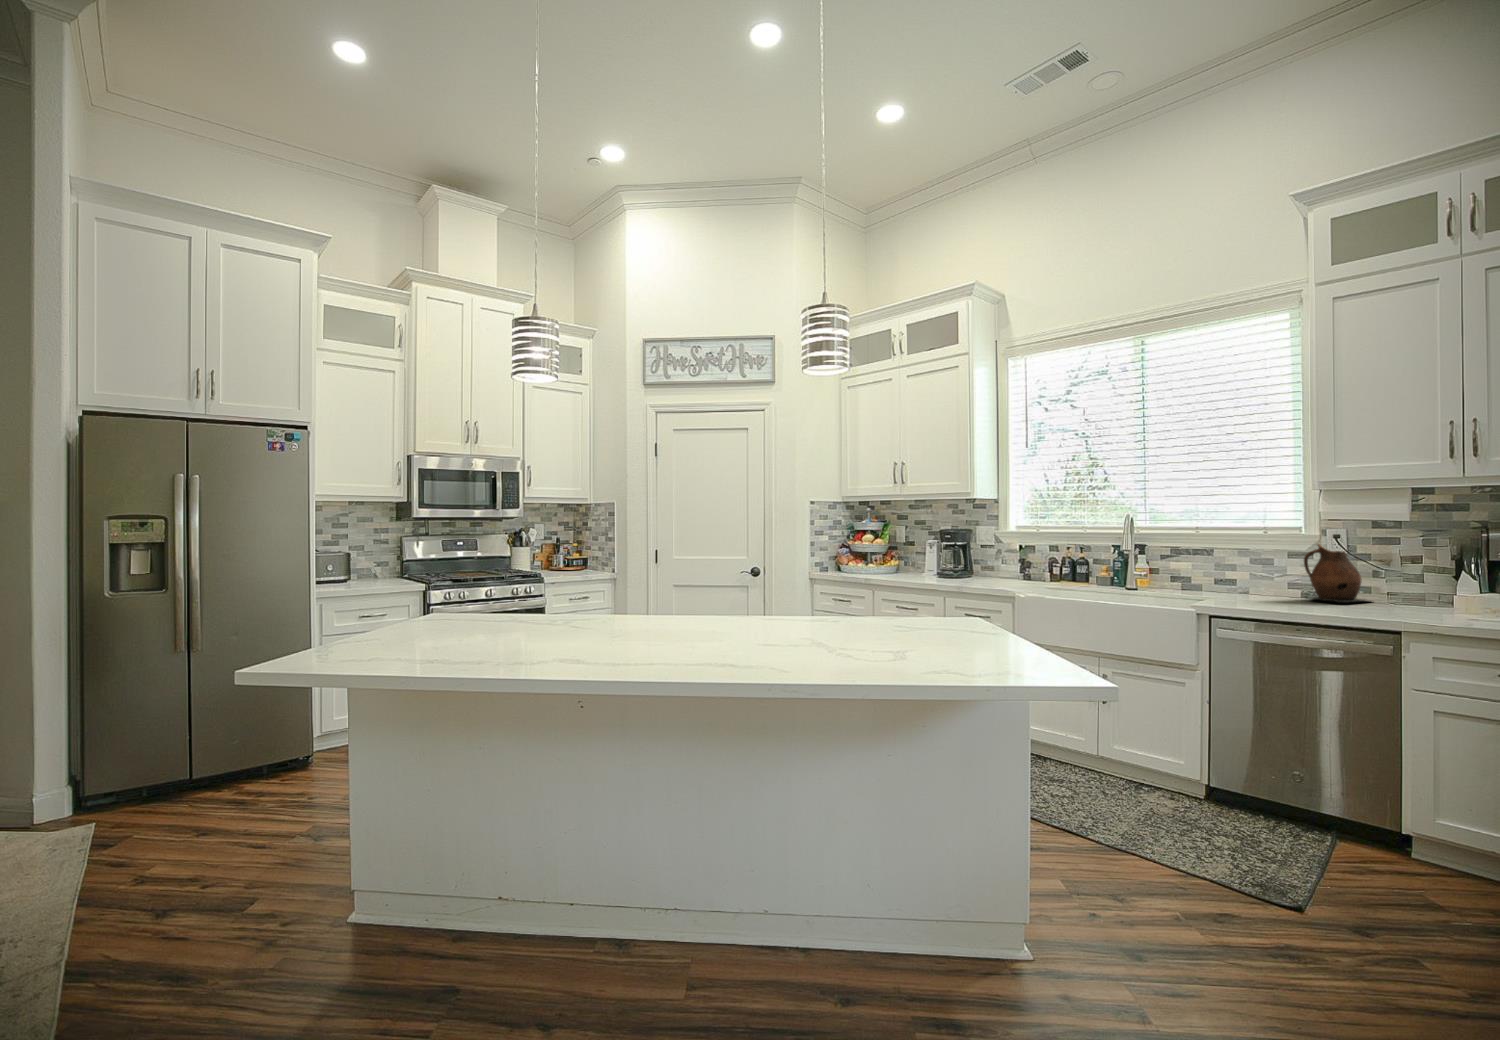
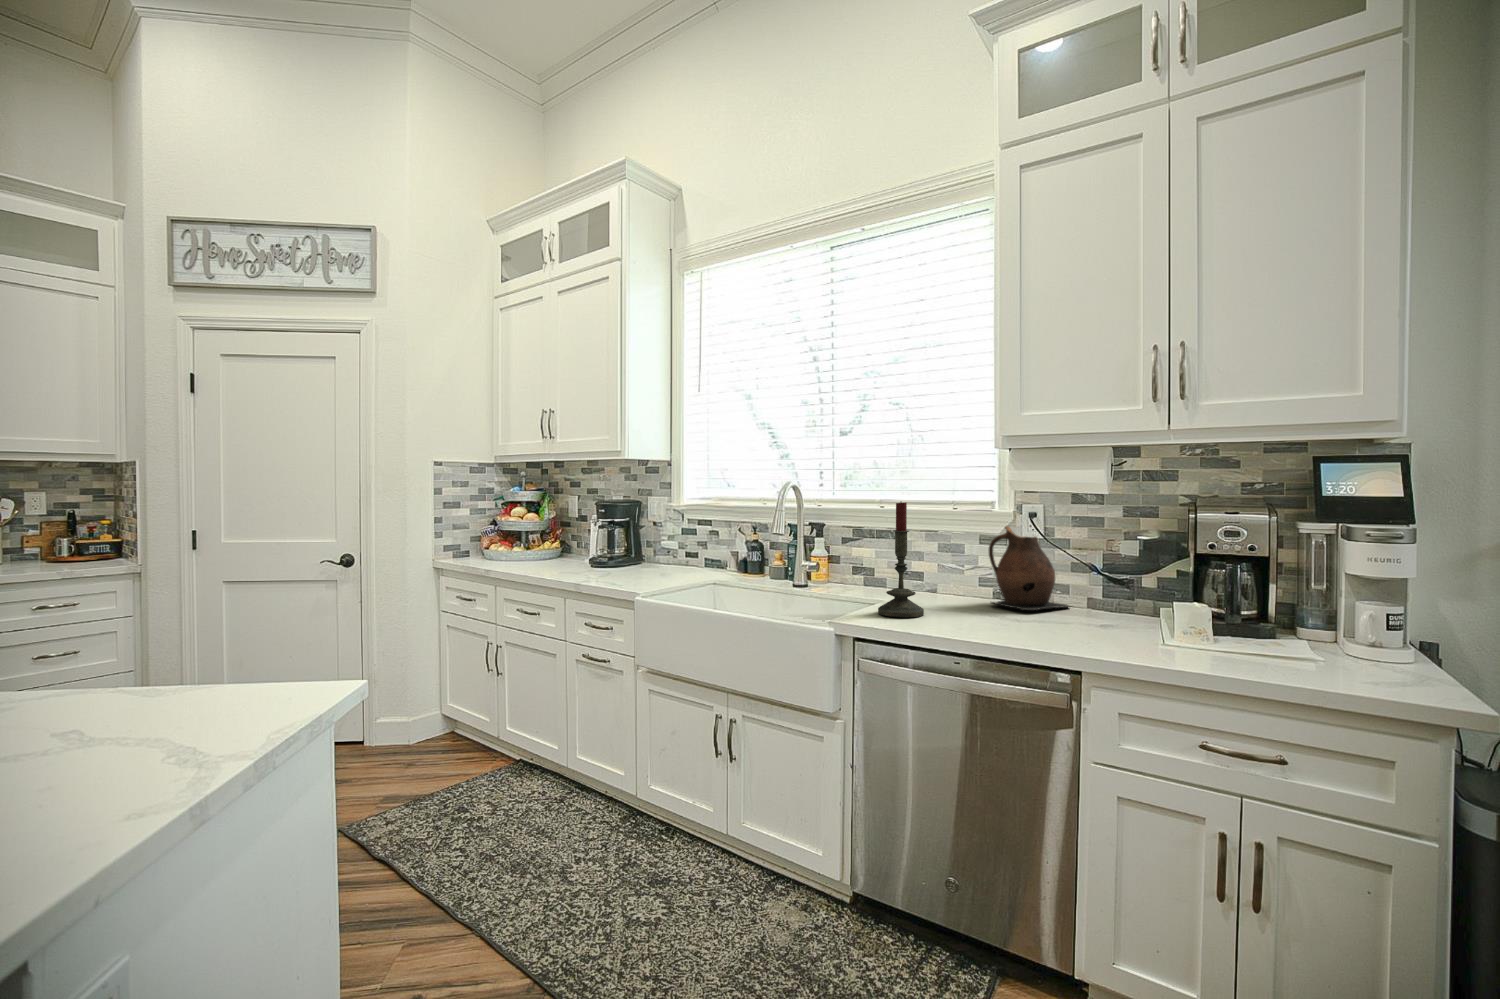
candle: none [1224,525,1262,606] -> present [878,502,924,617]

